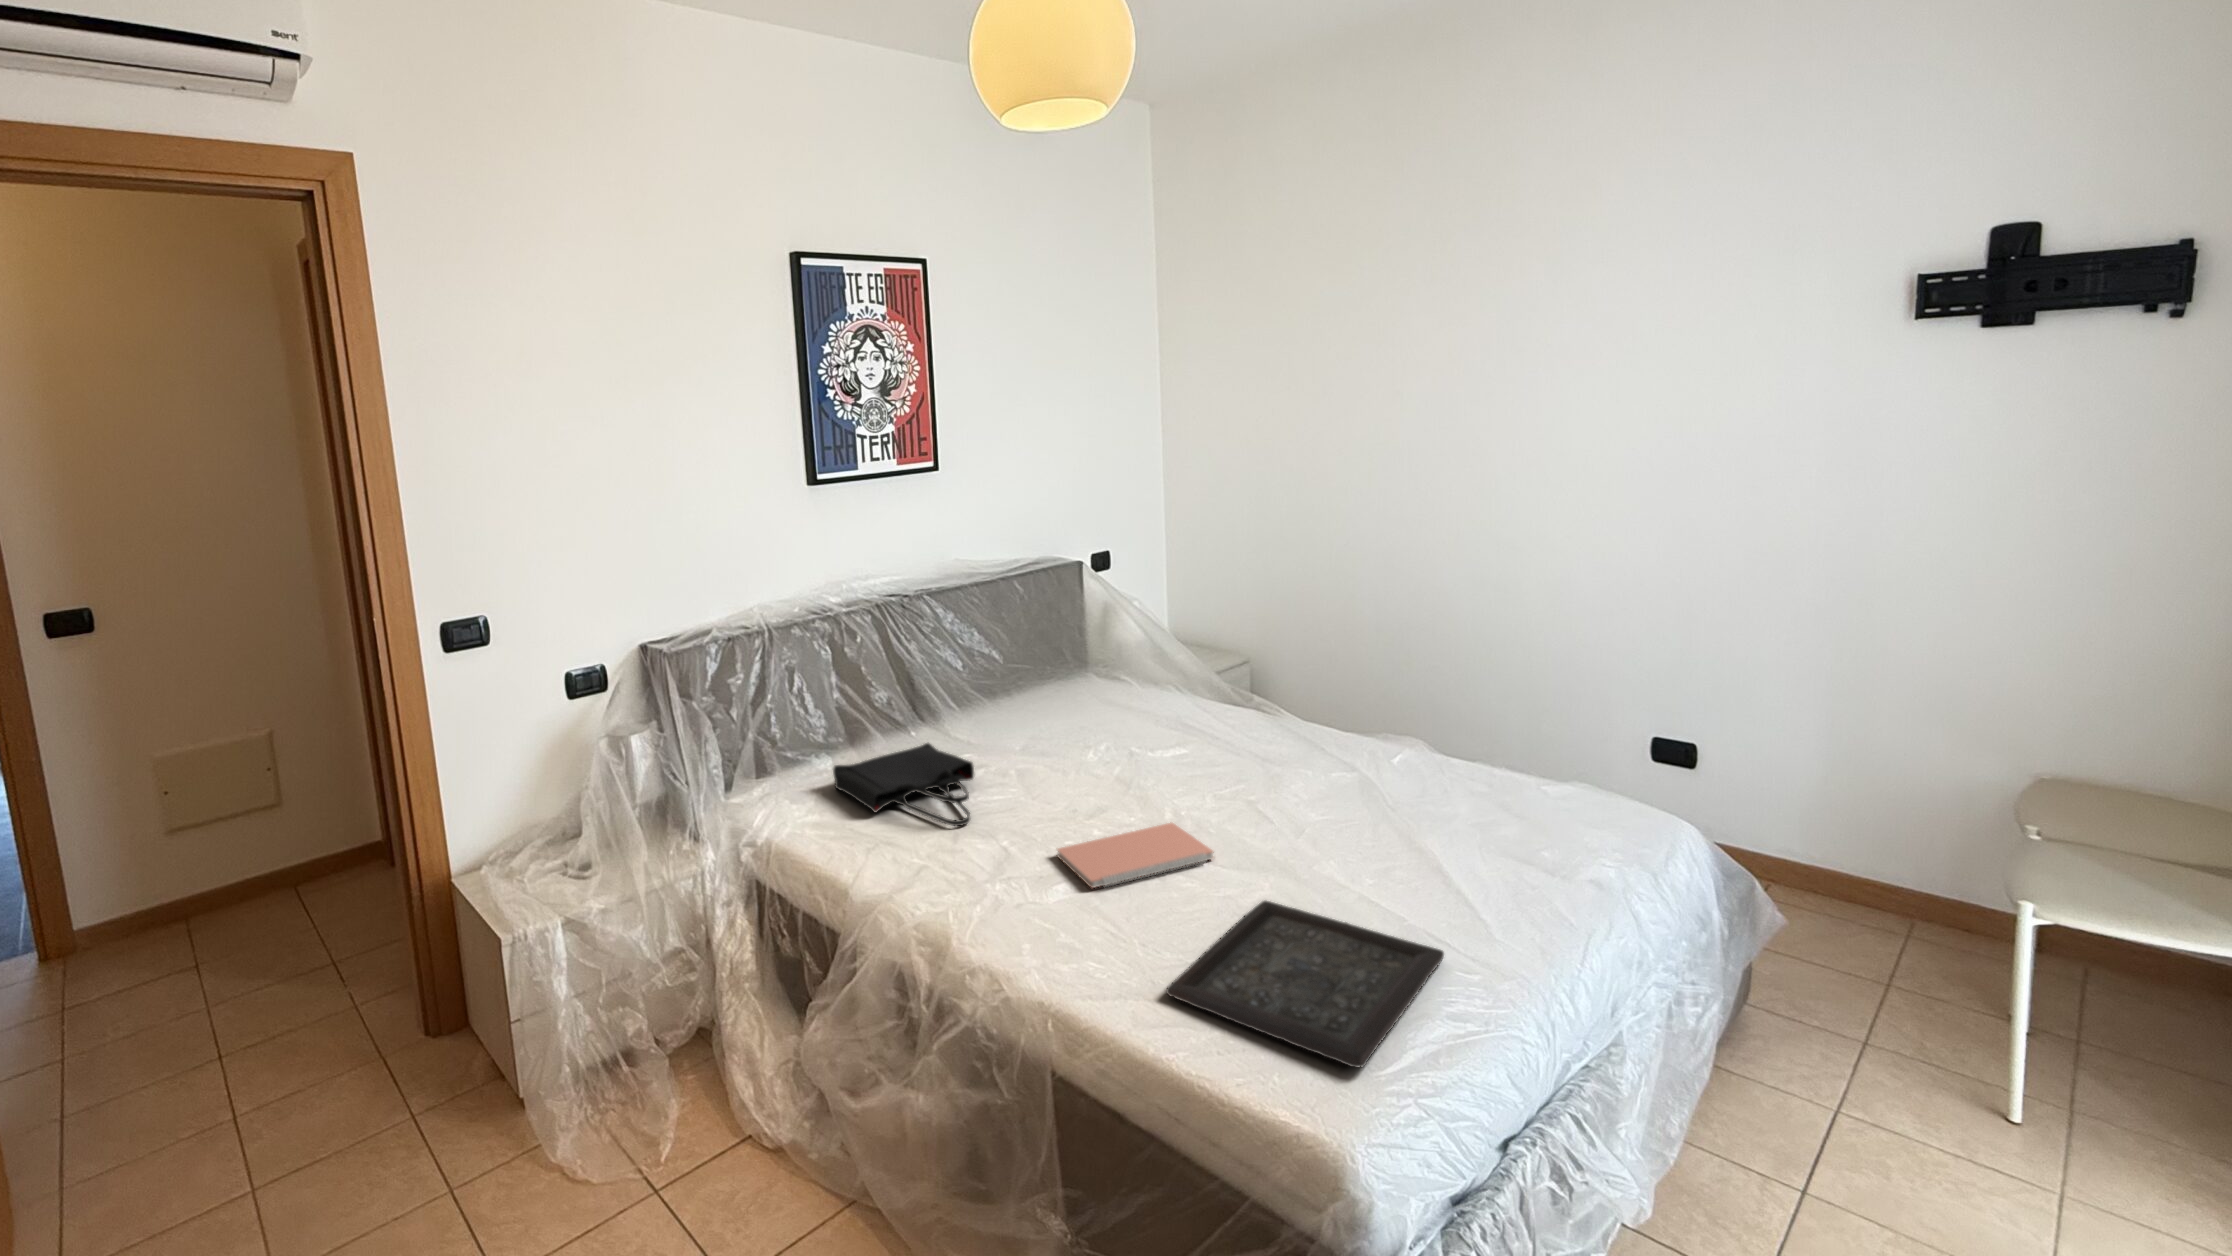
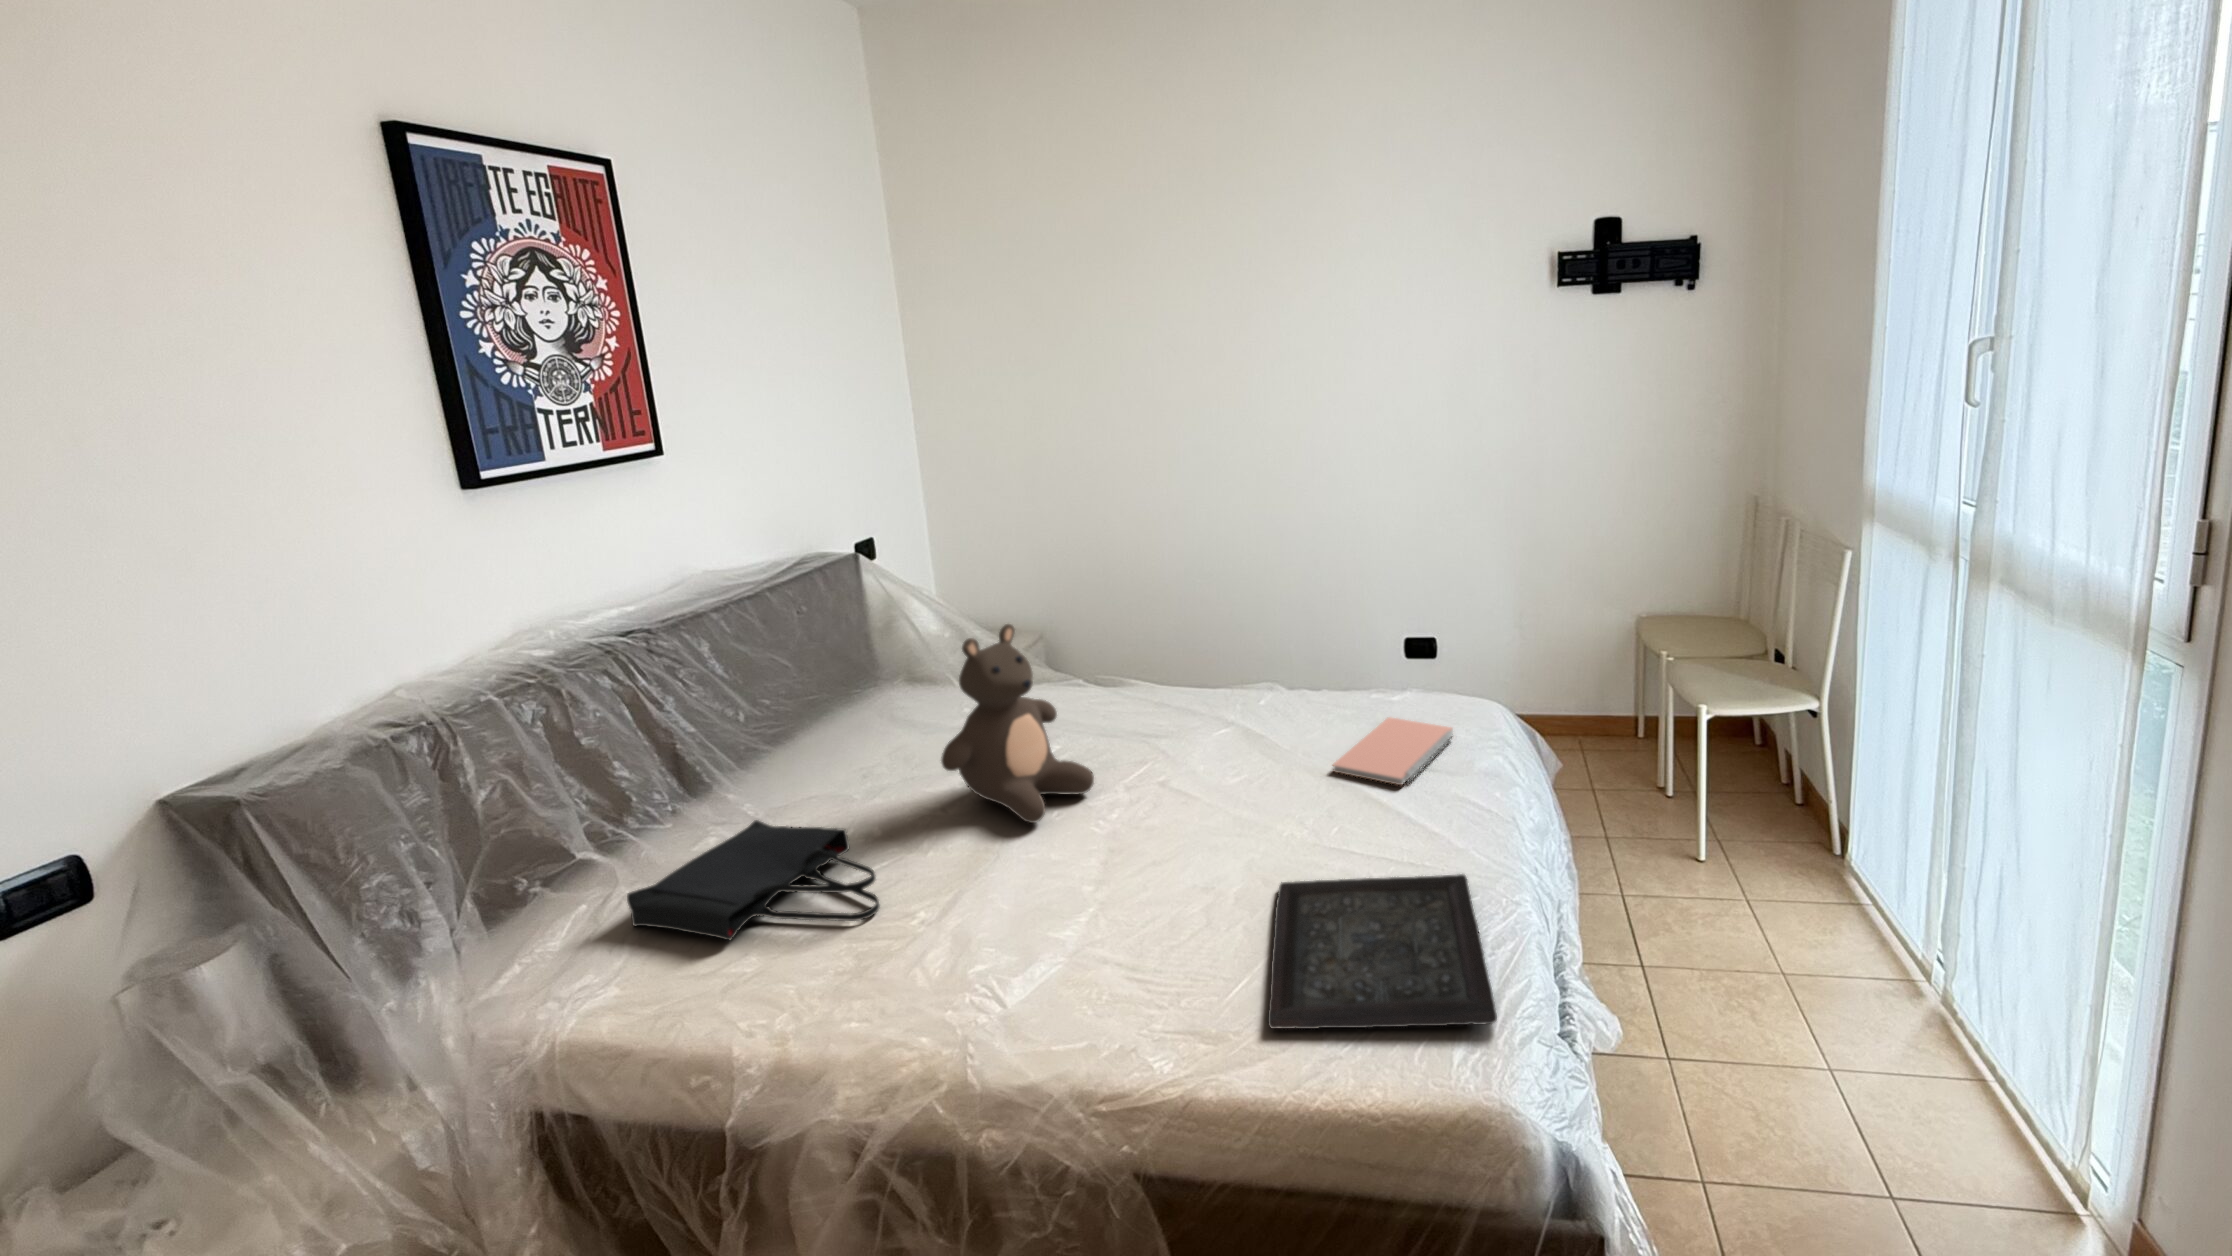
teddy bear: none [1049,630,1172,798] -> present [941,624,1094,823]
notebook: present [1057,822,1214,888] -> present [1333,717,1453,785]

